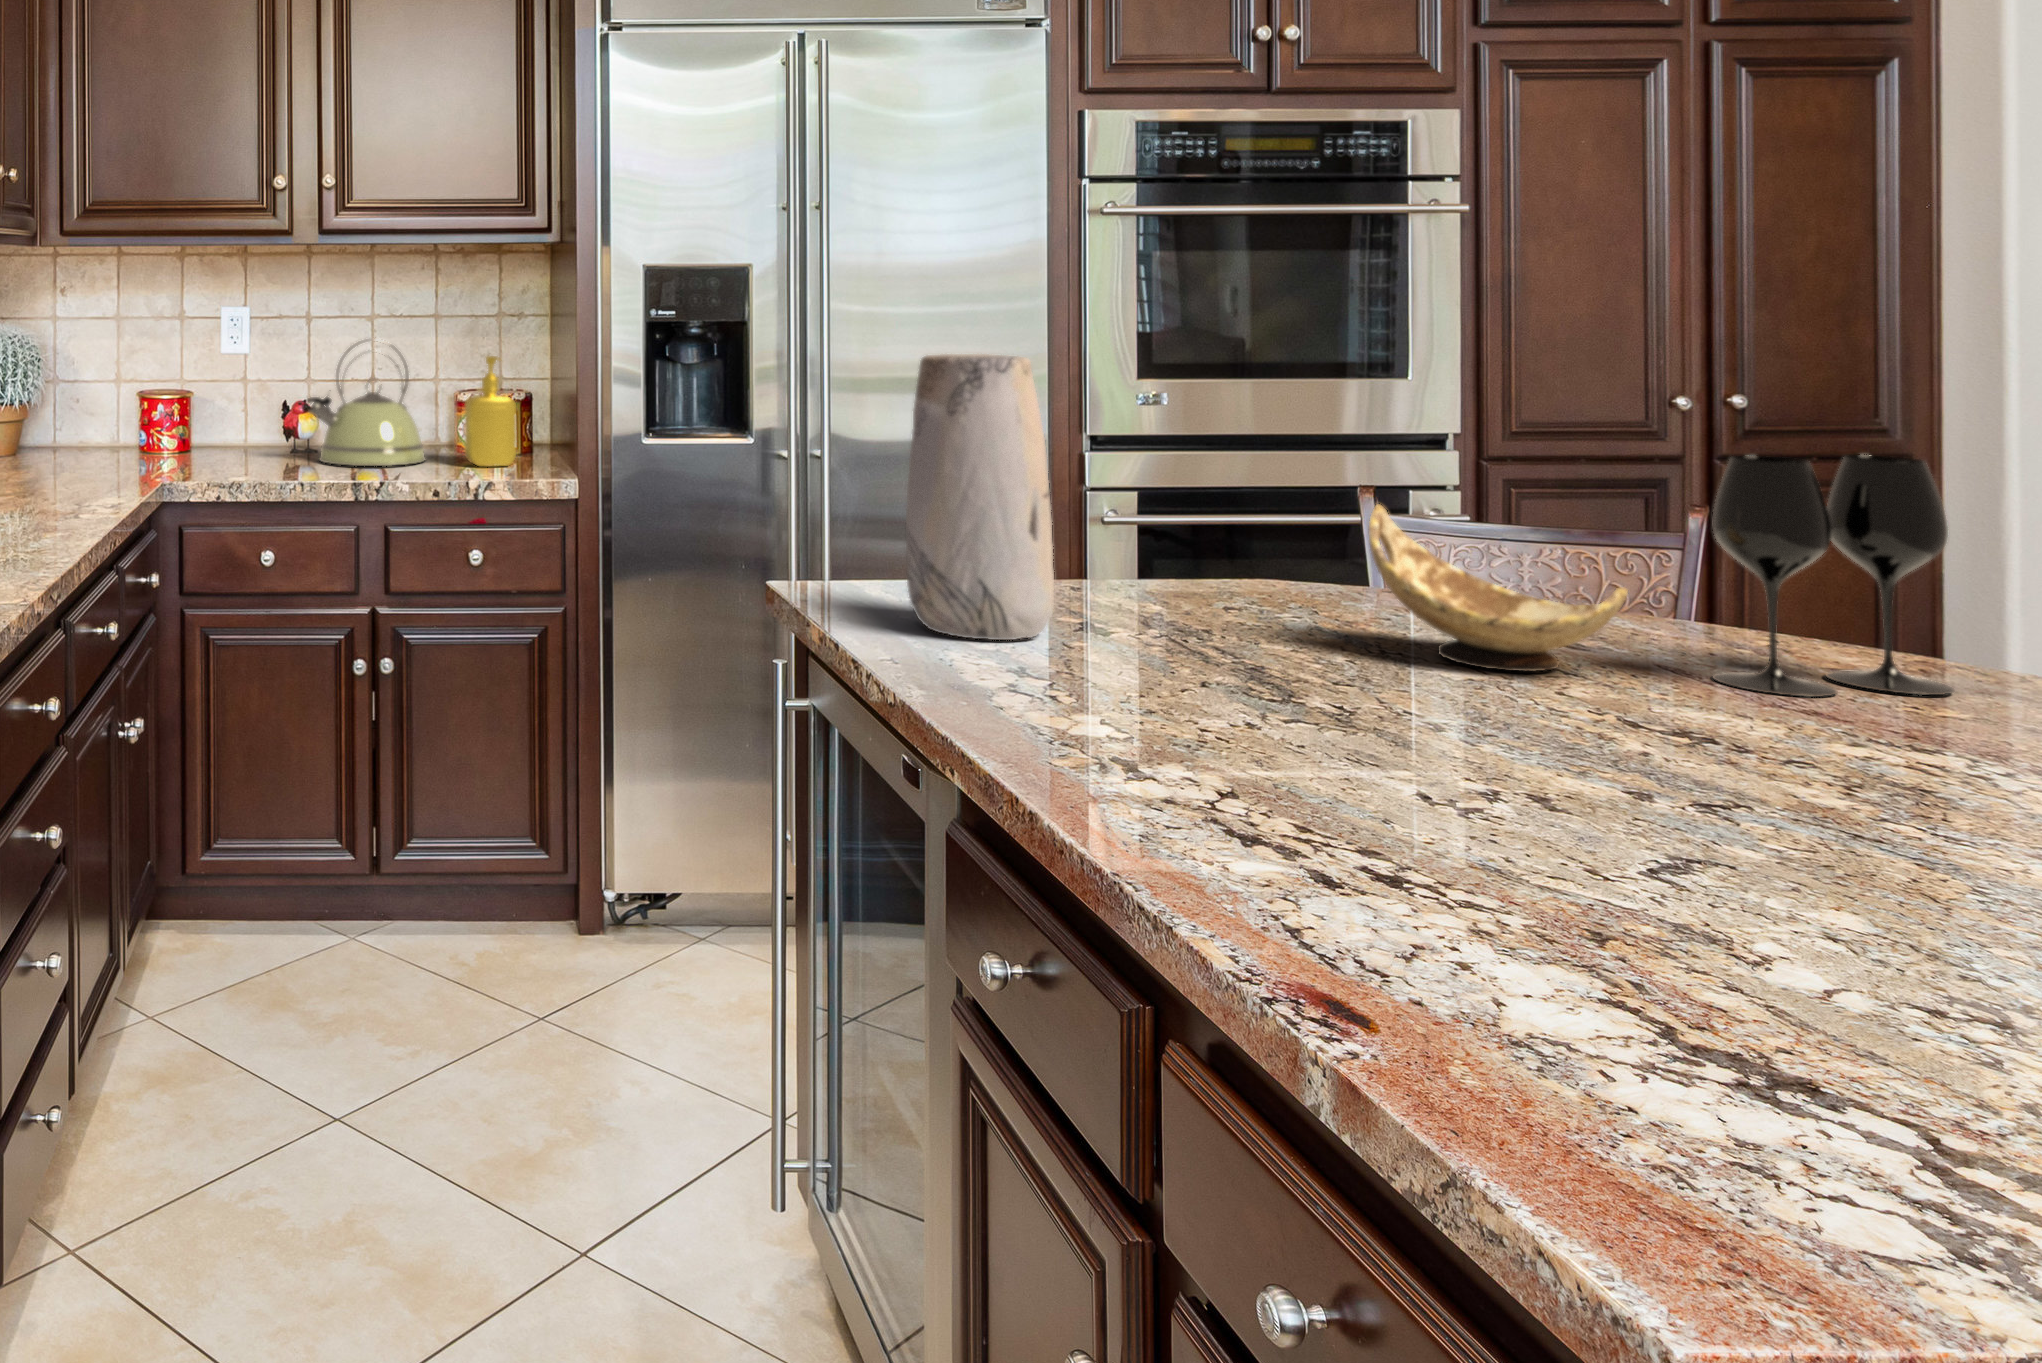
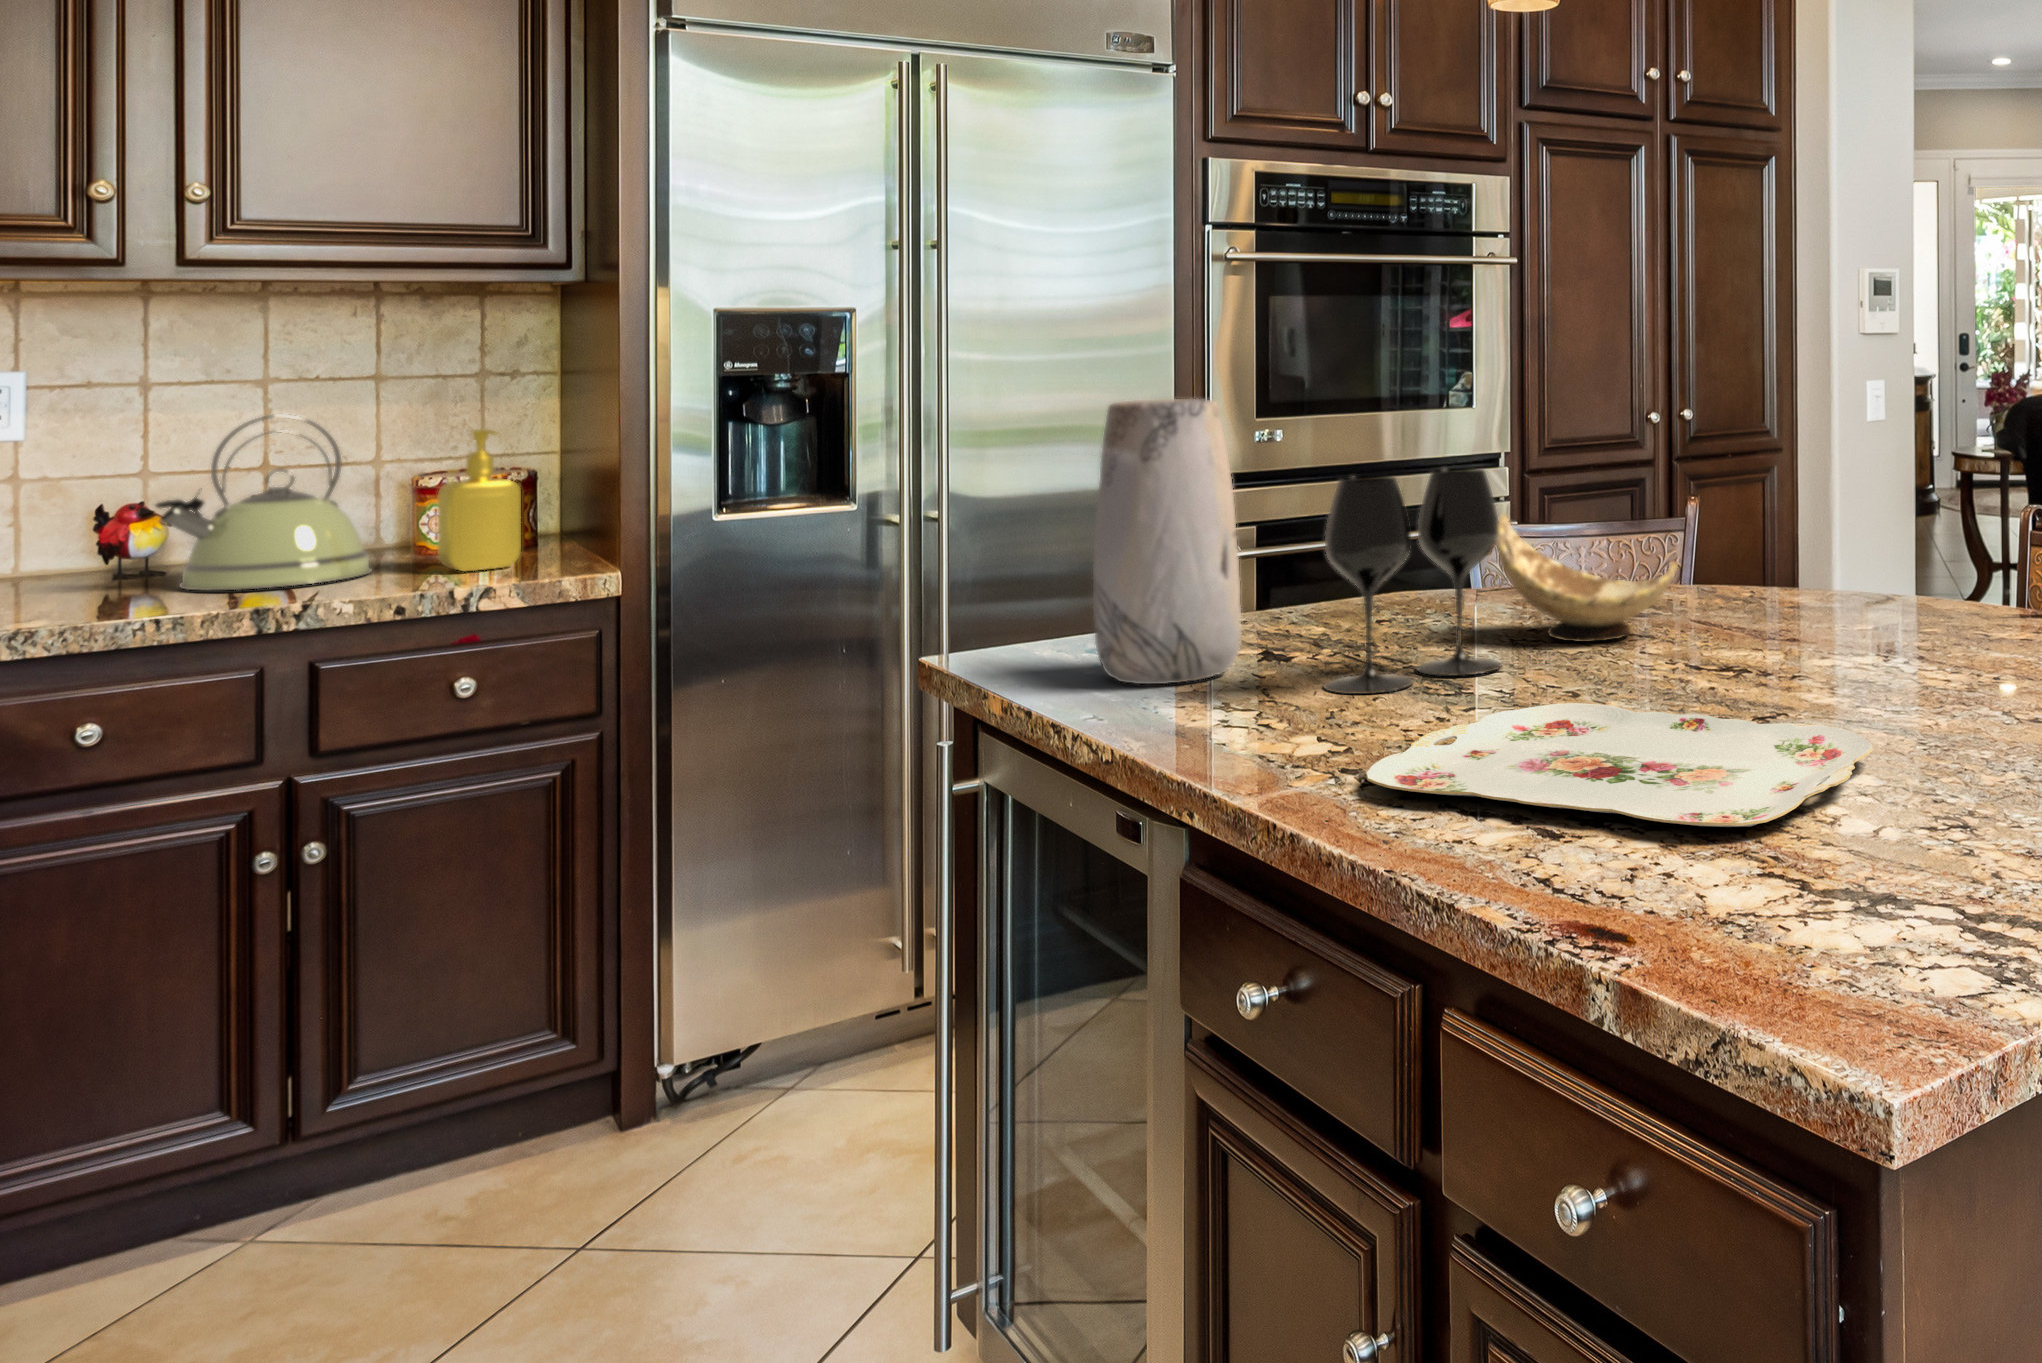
wine glass: present [1713,455,1954,697] -> present [1324,468,1501,694]
serving tray: none [1129,730,1874,937] -> present [1366,703,1873,827]

